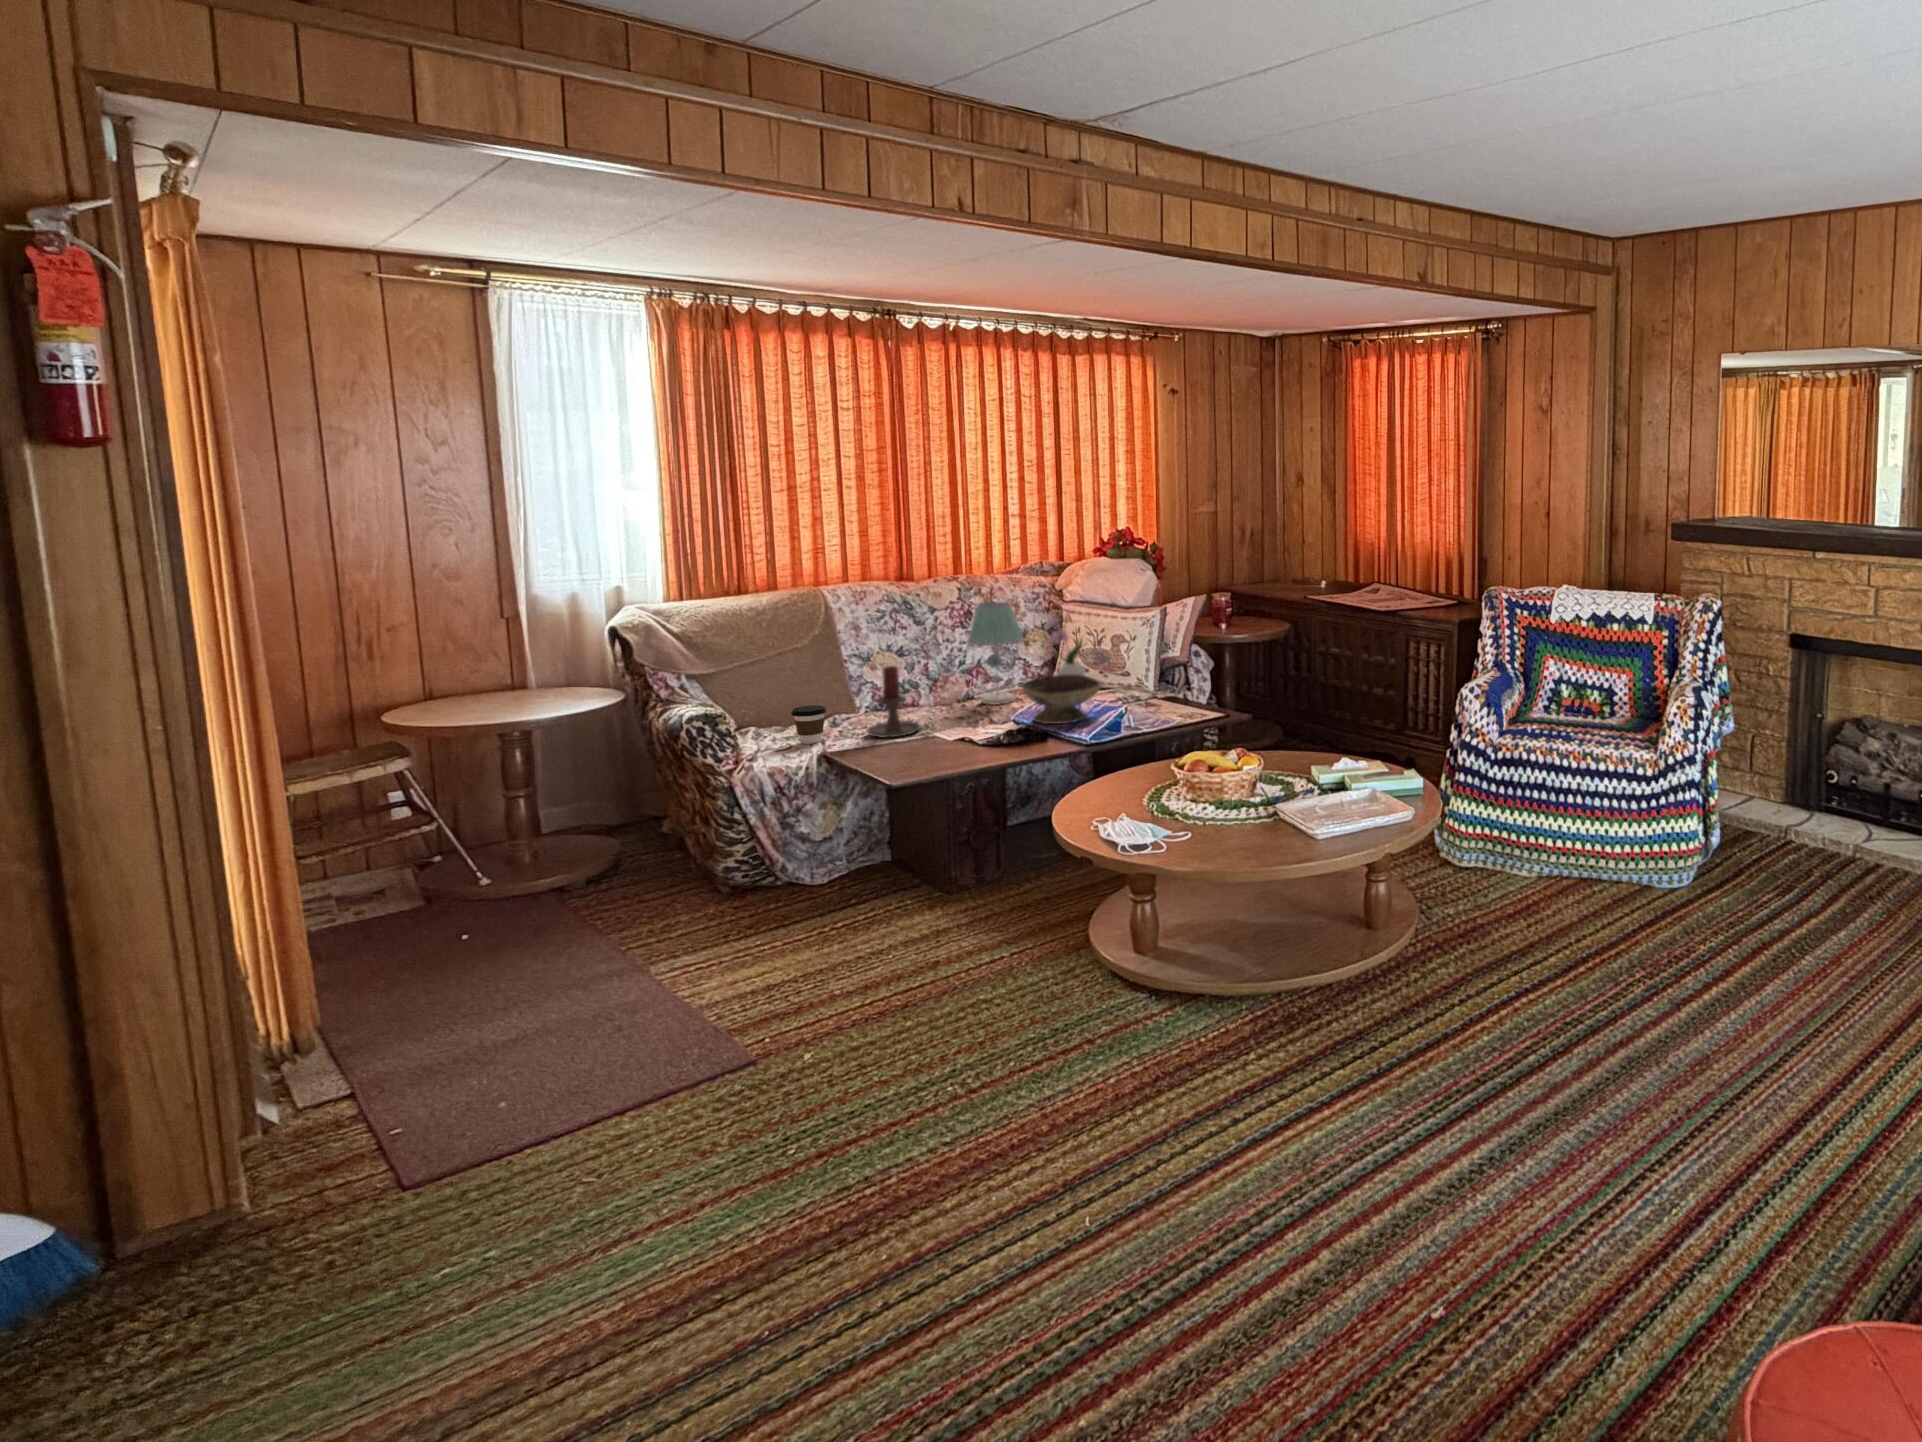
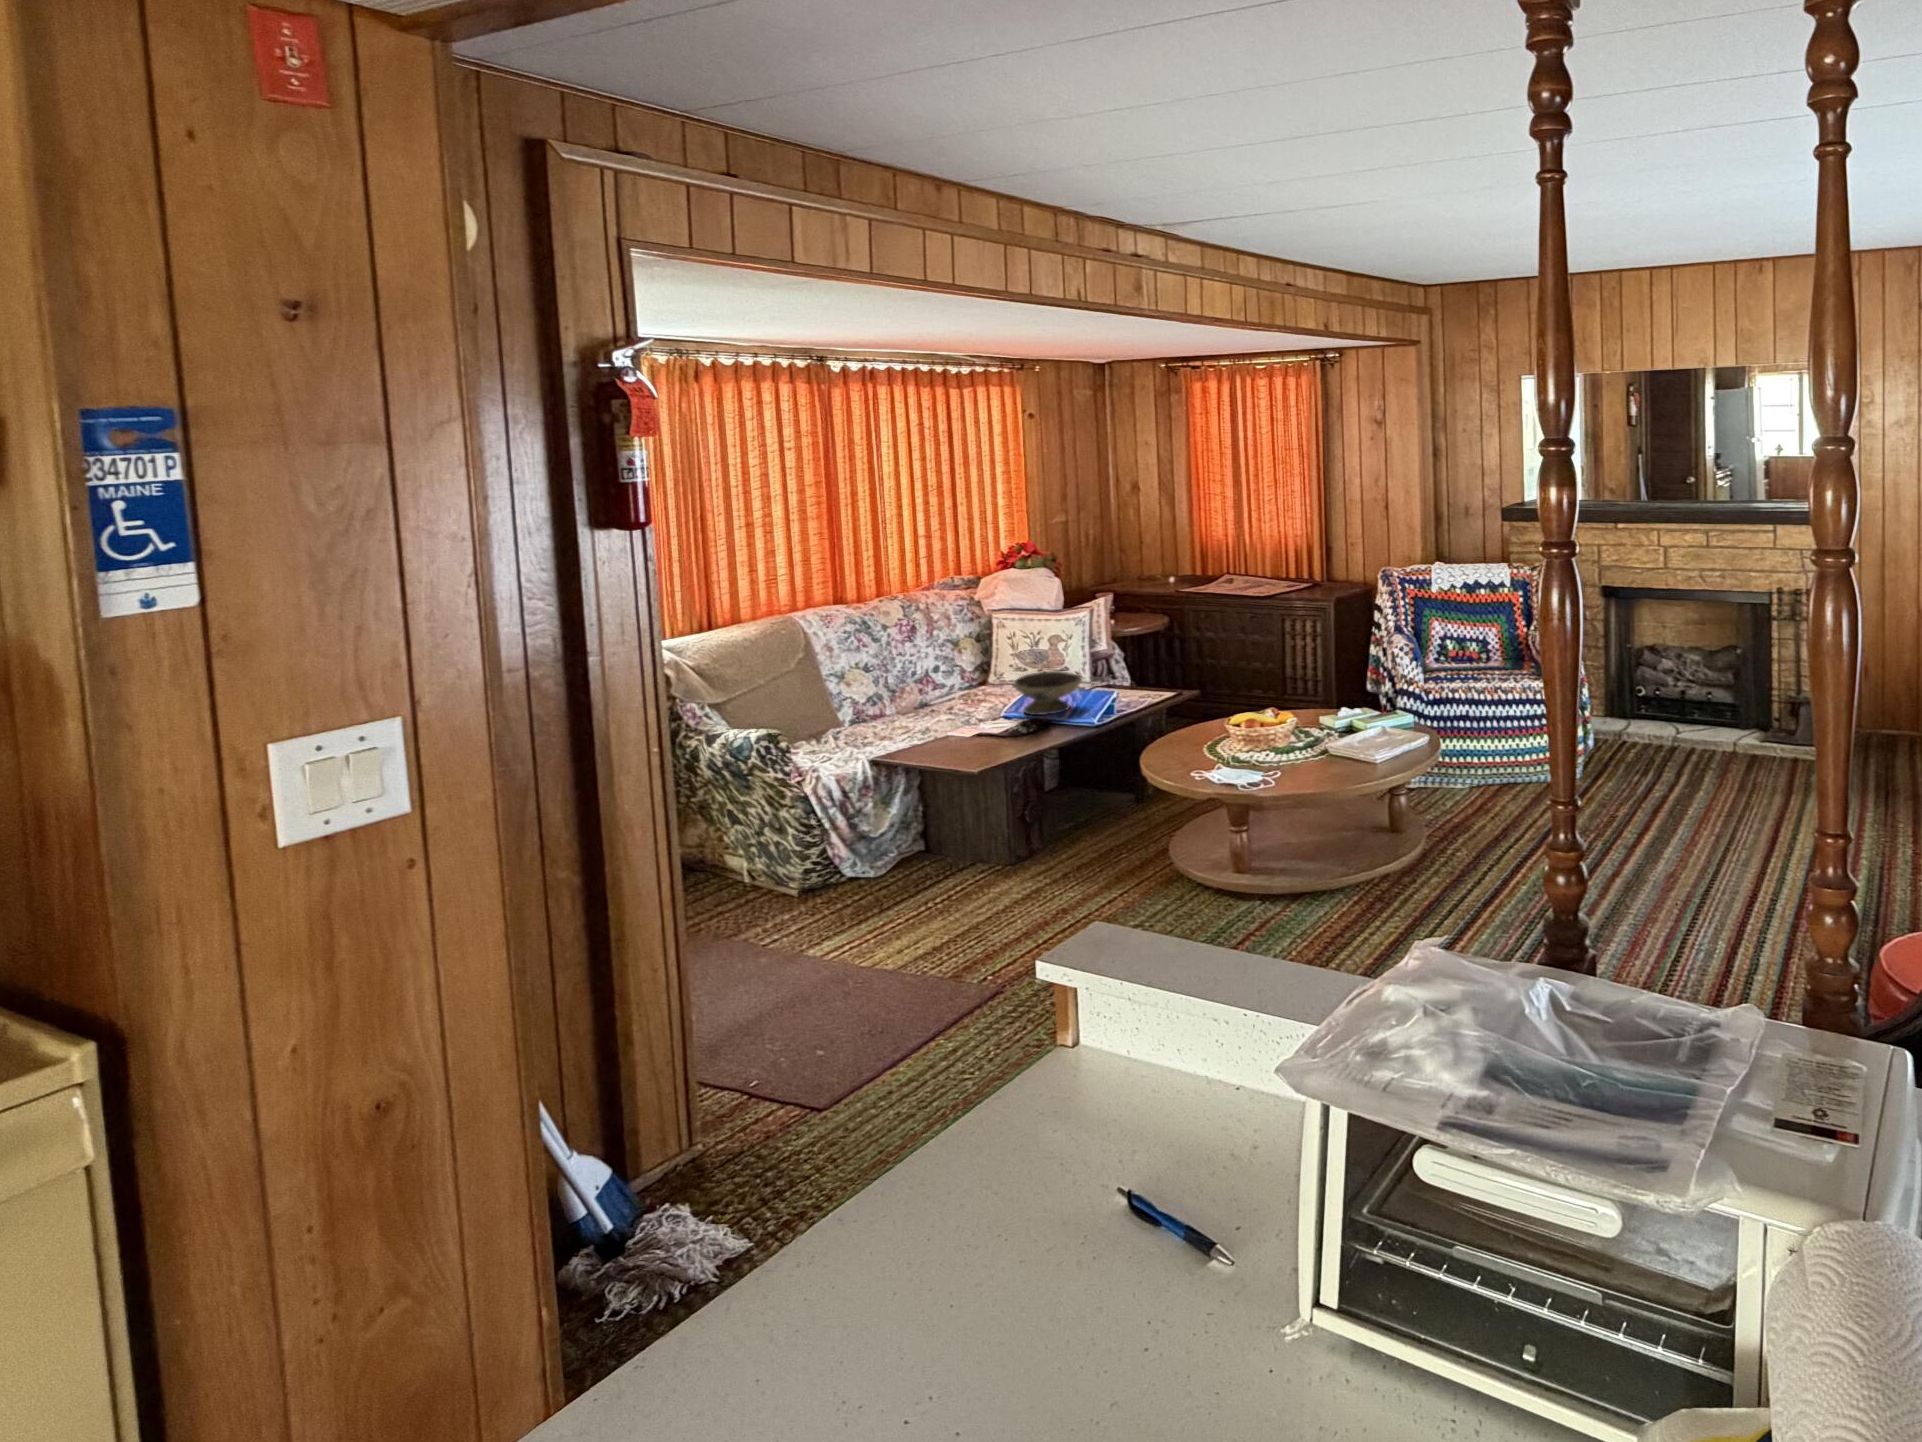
table lamp: present [967,602,1024,705] -> none [933,614,984,707]
flower arrangement: present [1051,617,1087,675] -> none [986,612,1022,684]
candle holder: present [867,666,934,738] -> none [883,677,945,742]
coffee cup: present [791,705,826,744] -> none [820,720,850,756]

